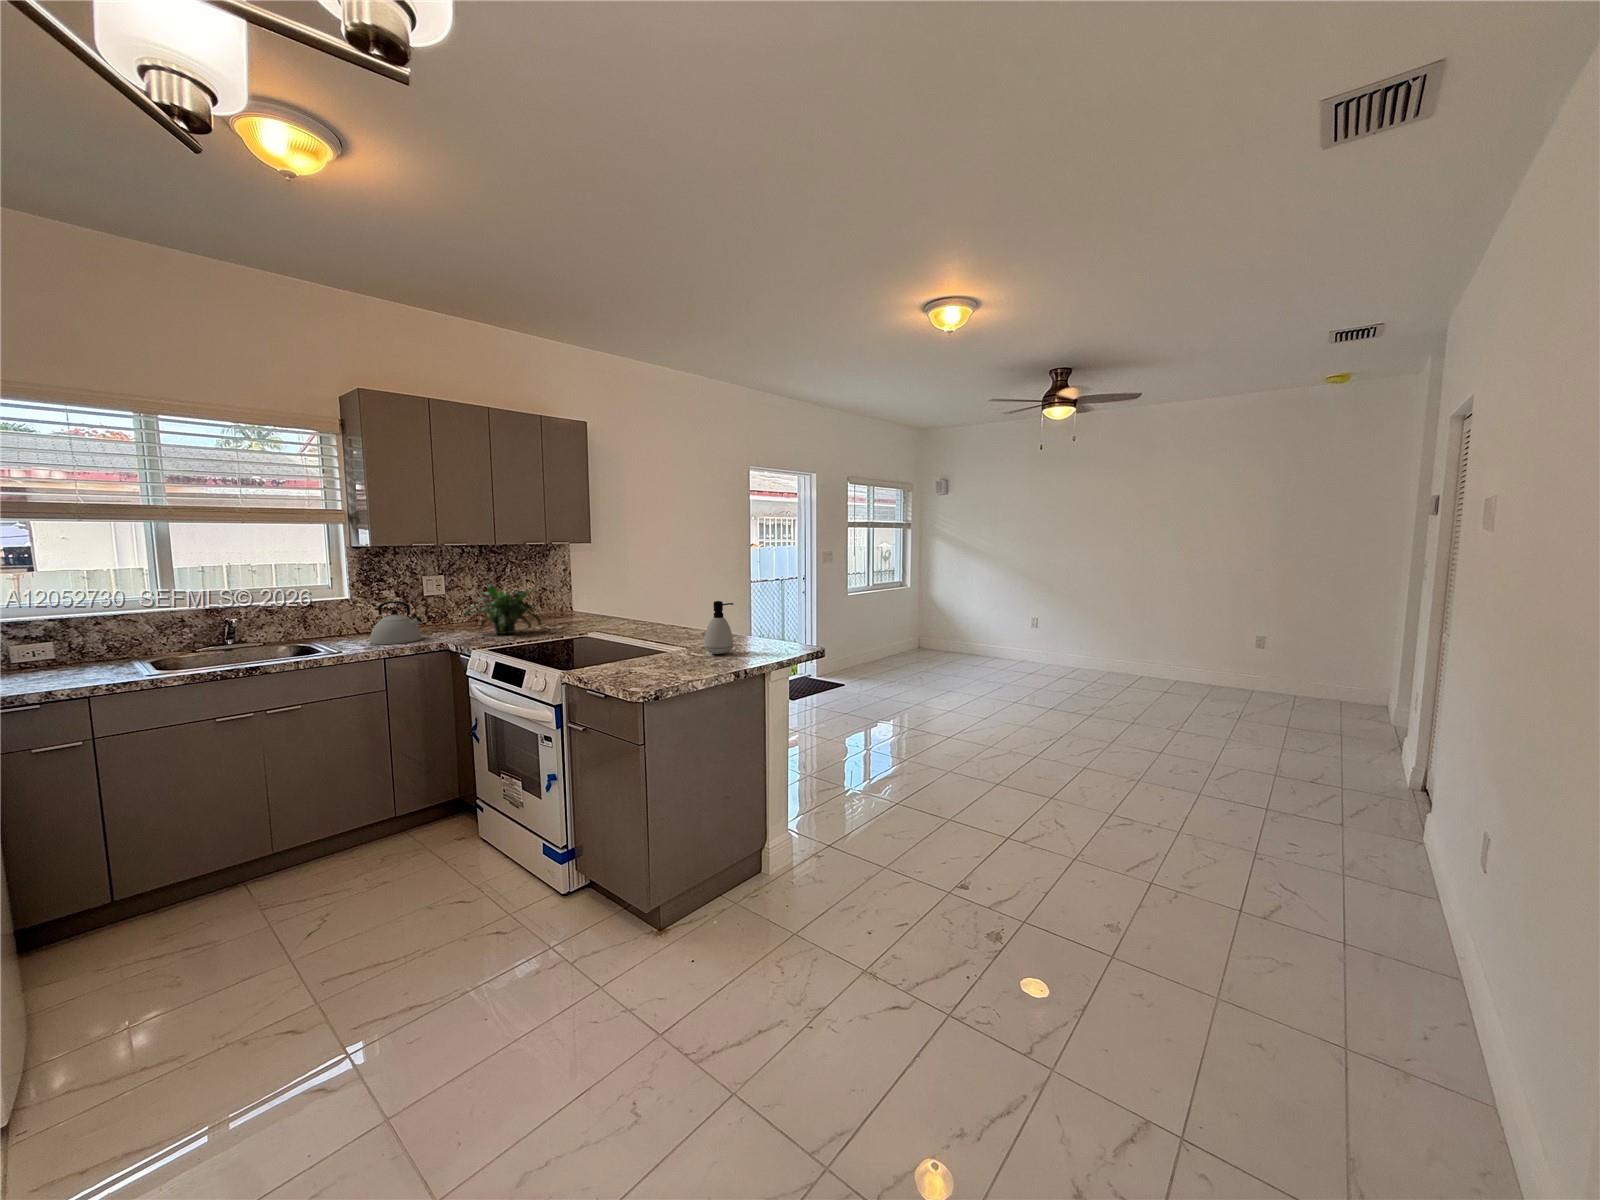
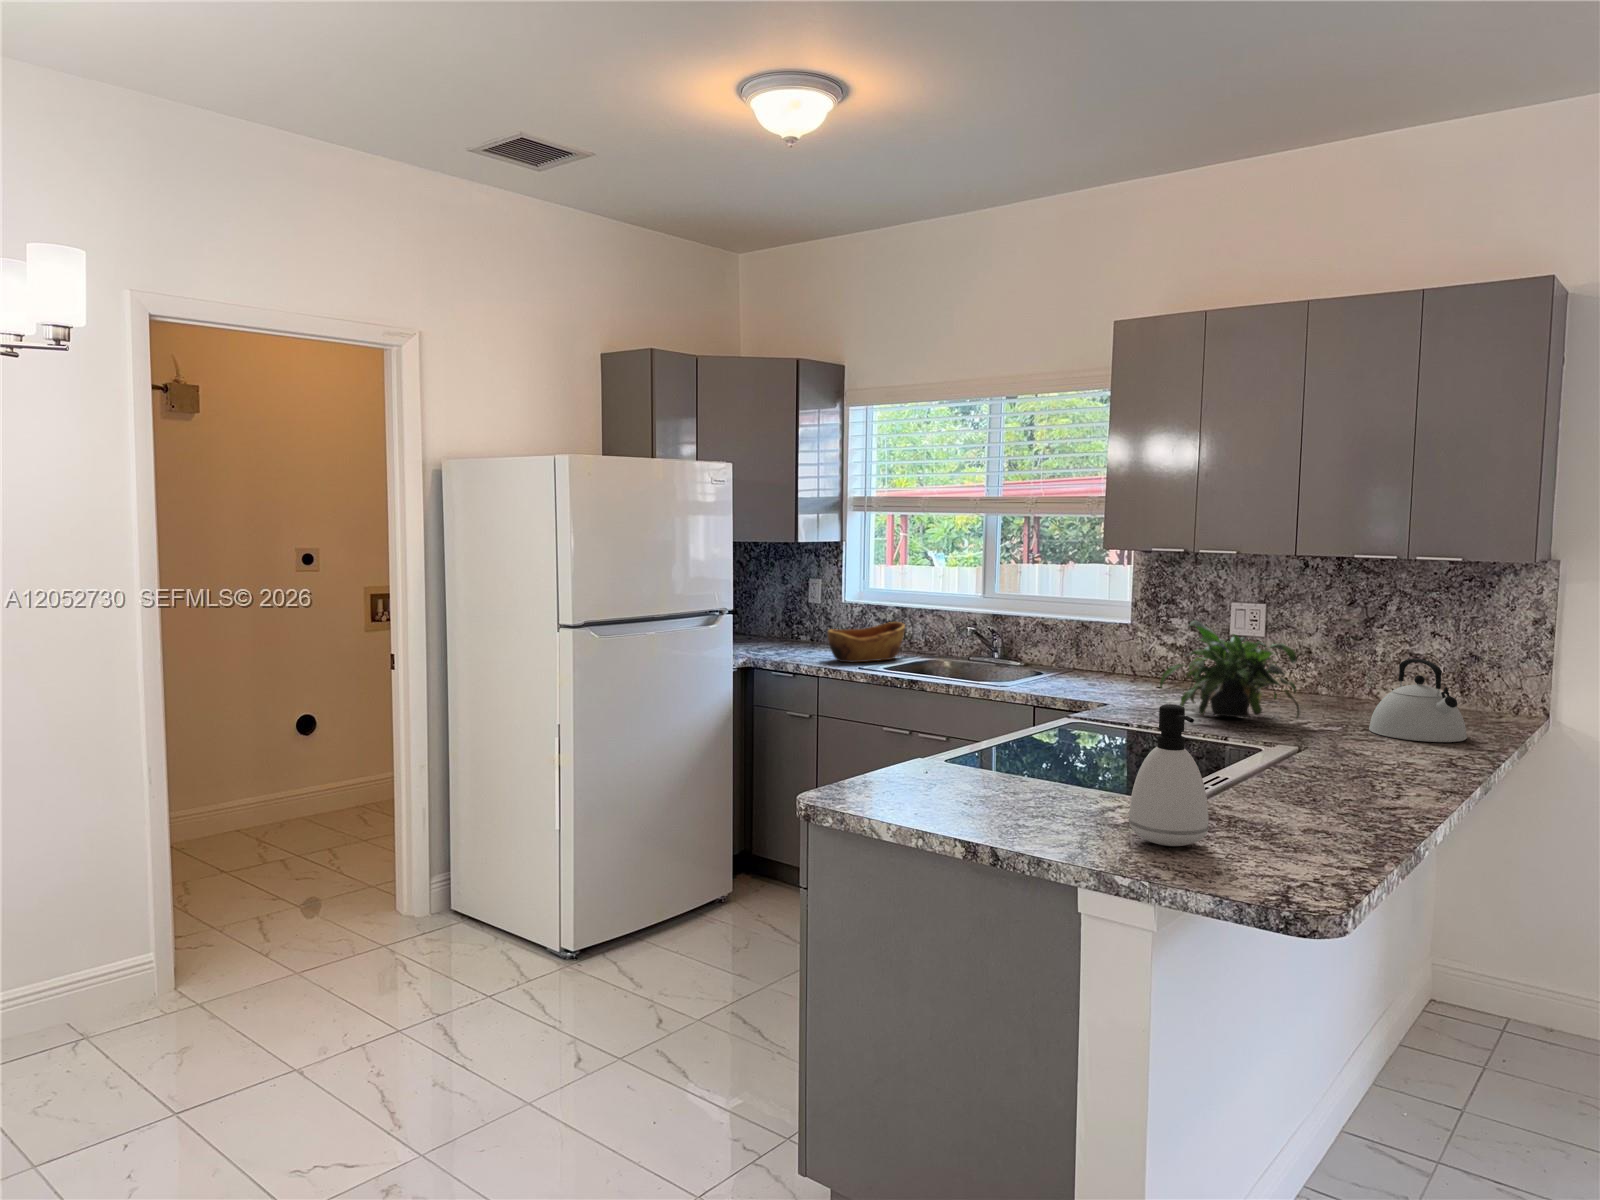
kettle: present [370,601,422,644] -> present [1369,659,1467,742]
wooden bowl: none [26,634,114,682] -> present [828,622,905,662]

